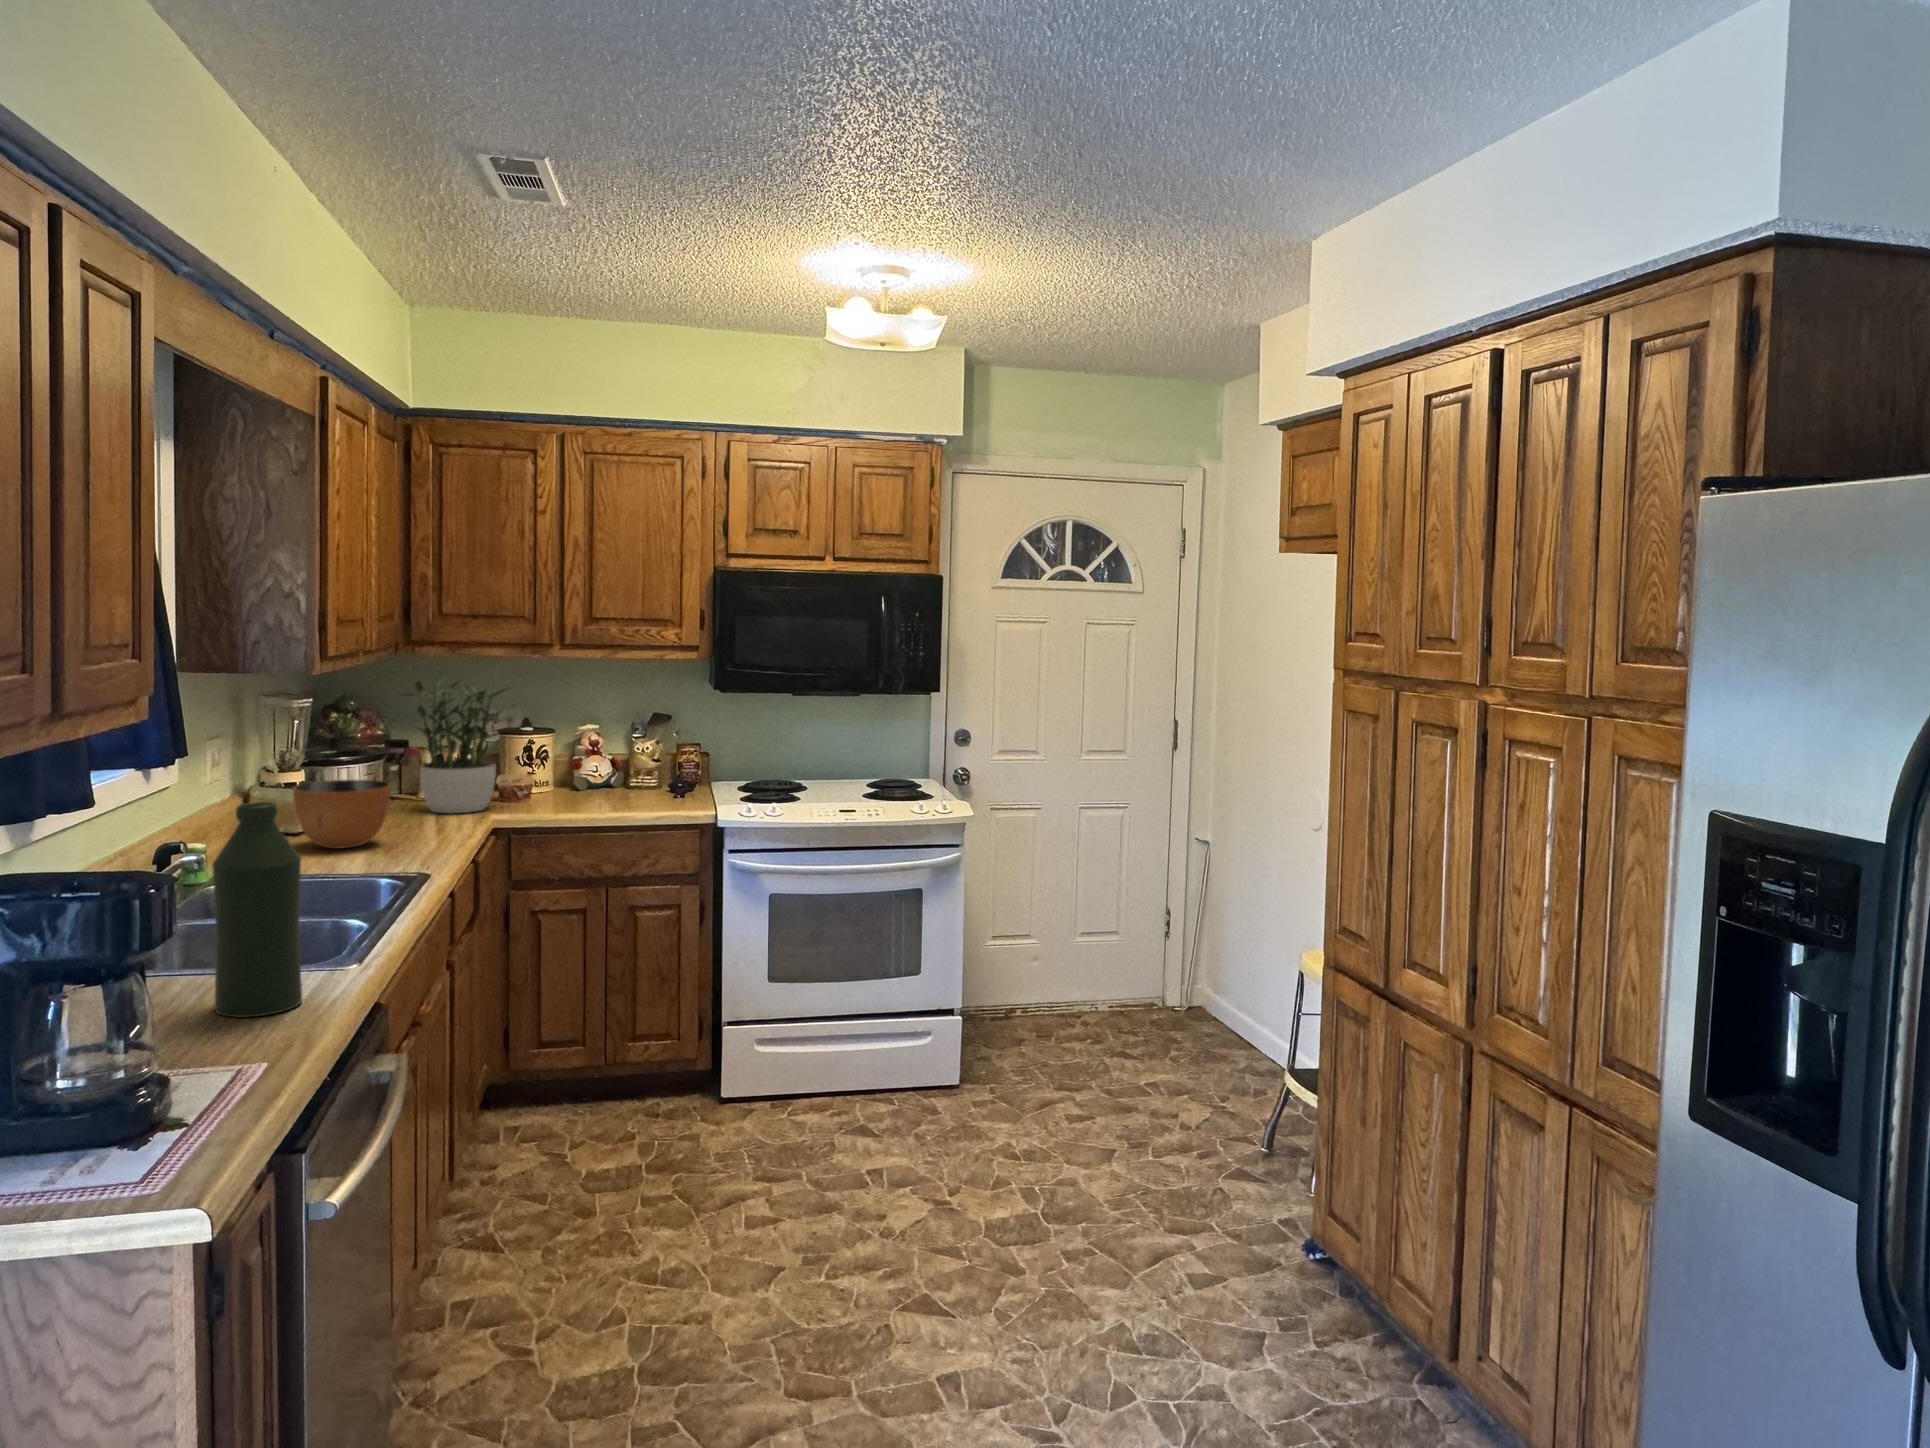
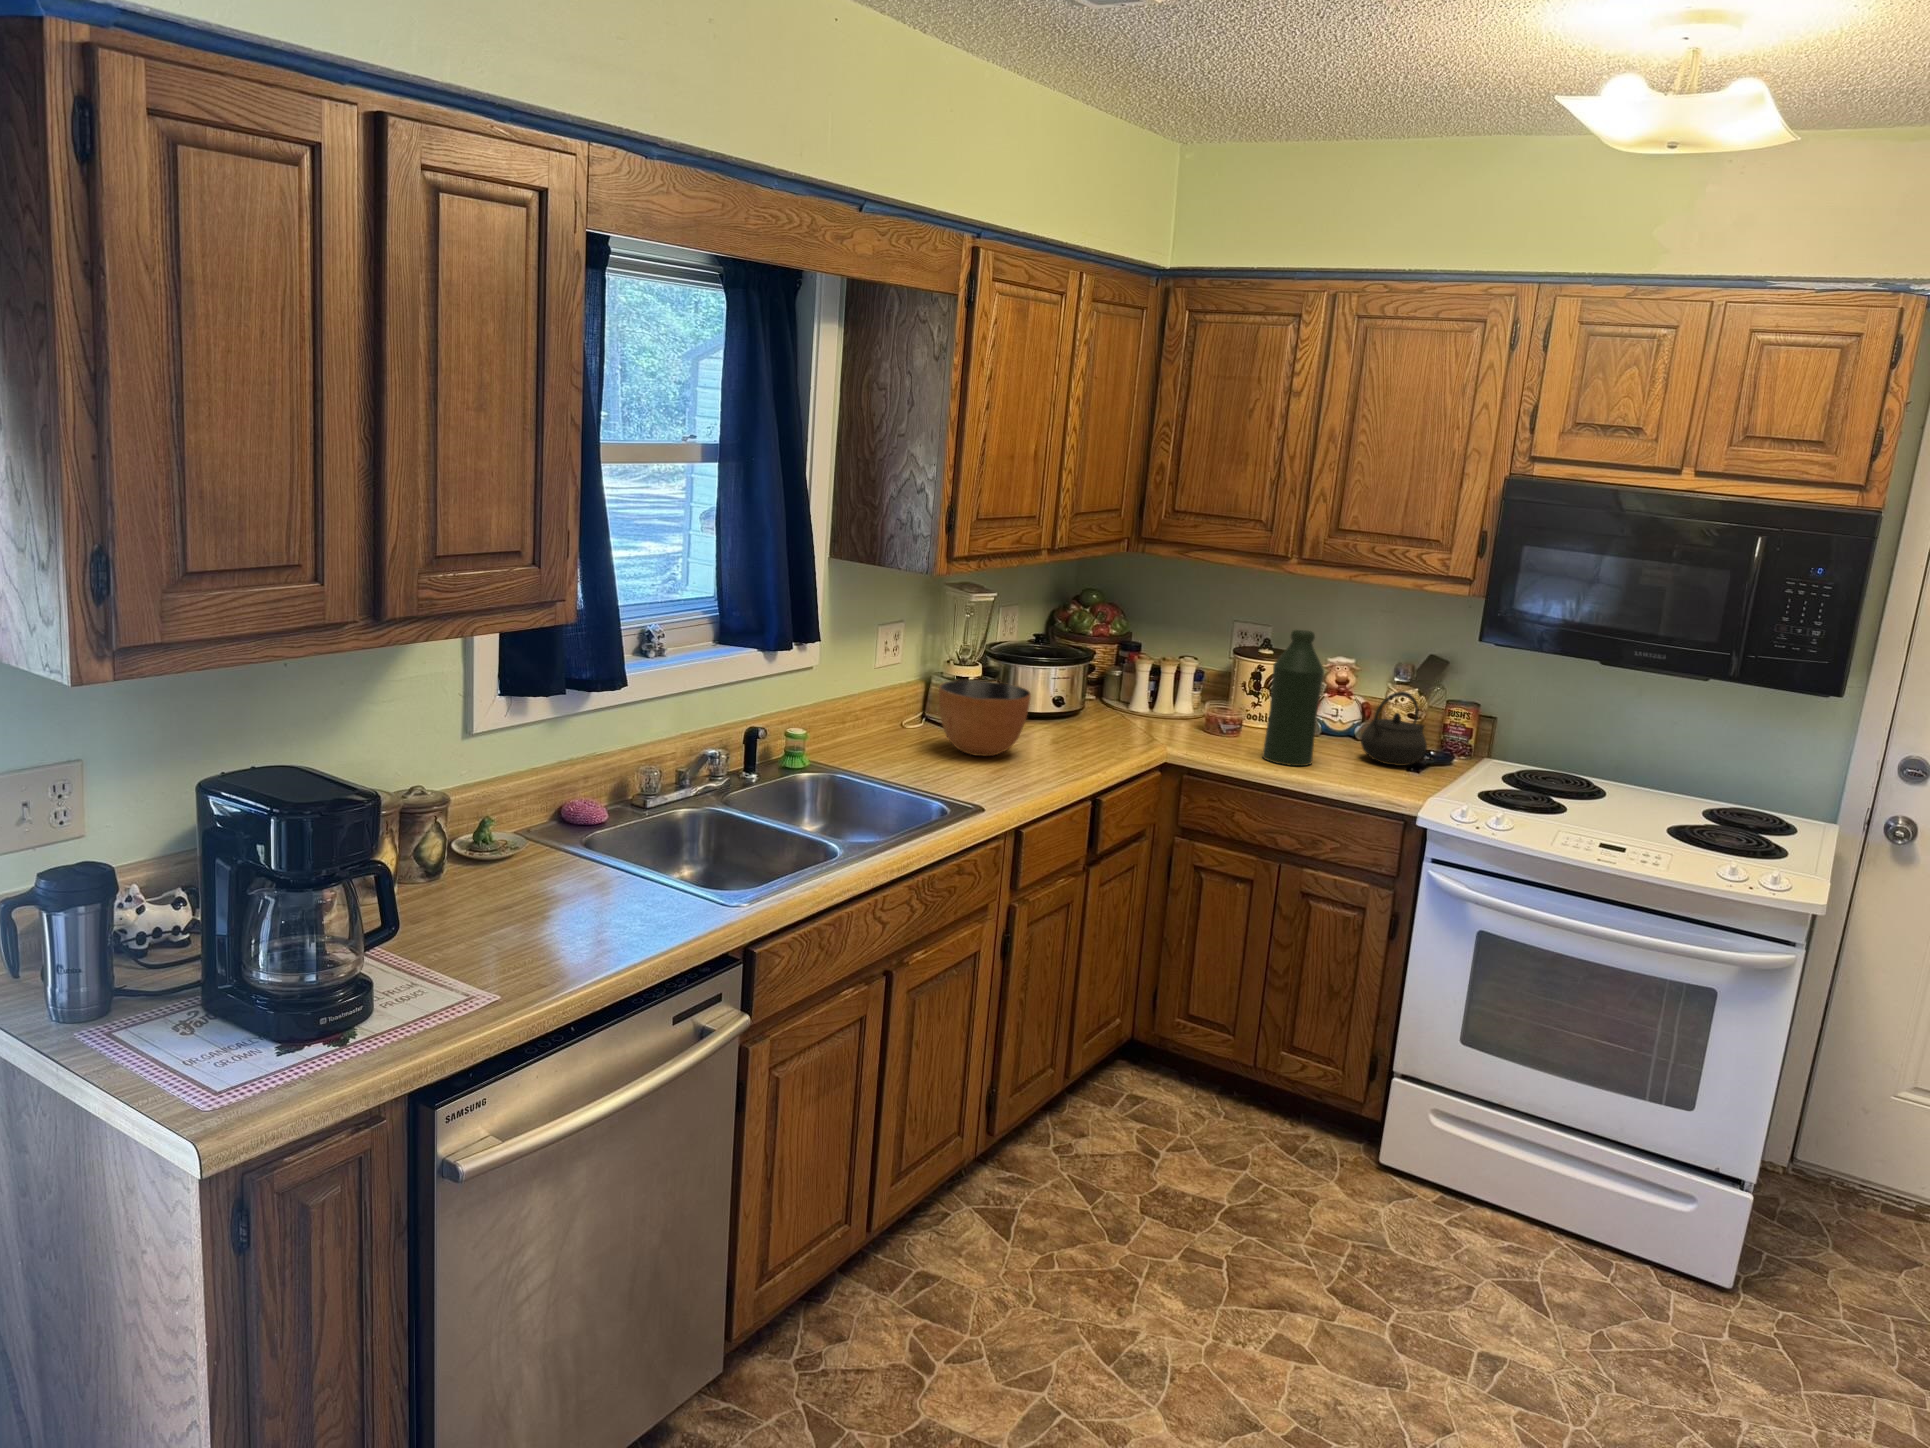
potted plant: present [403,674,508,813] -> none [1105,577,1222,739]
kettle: none [632,739,683,797] -> present [1361,691,1427,766]
bottle: present [212,802,302,1017] -> present [1262,630,1324,766]

